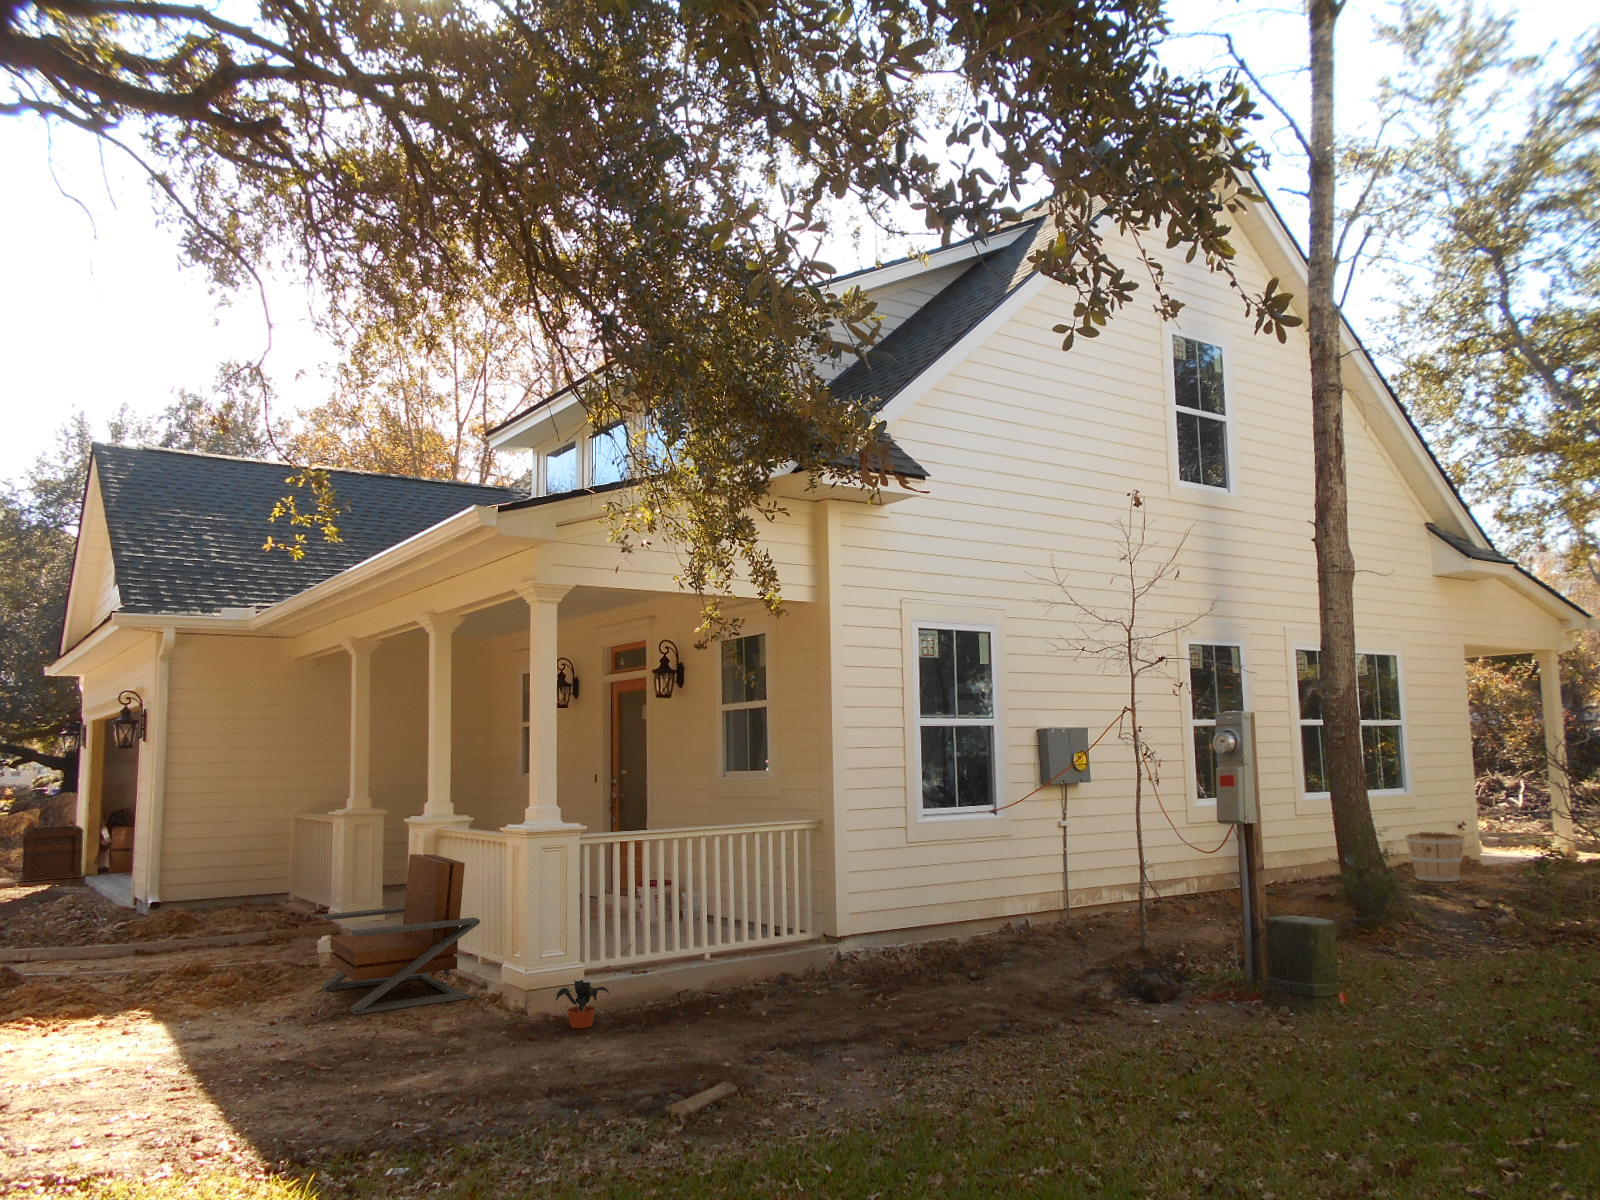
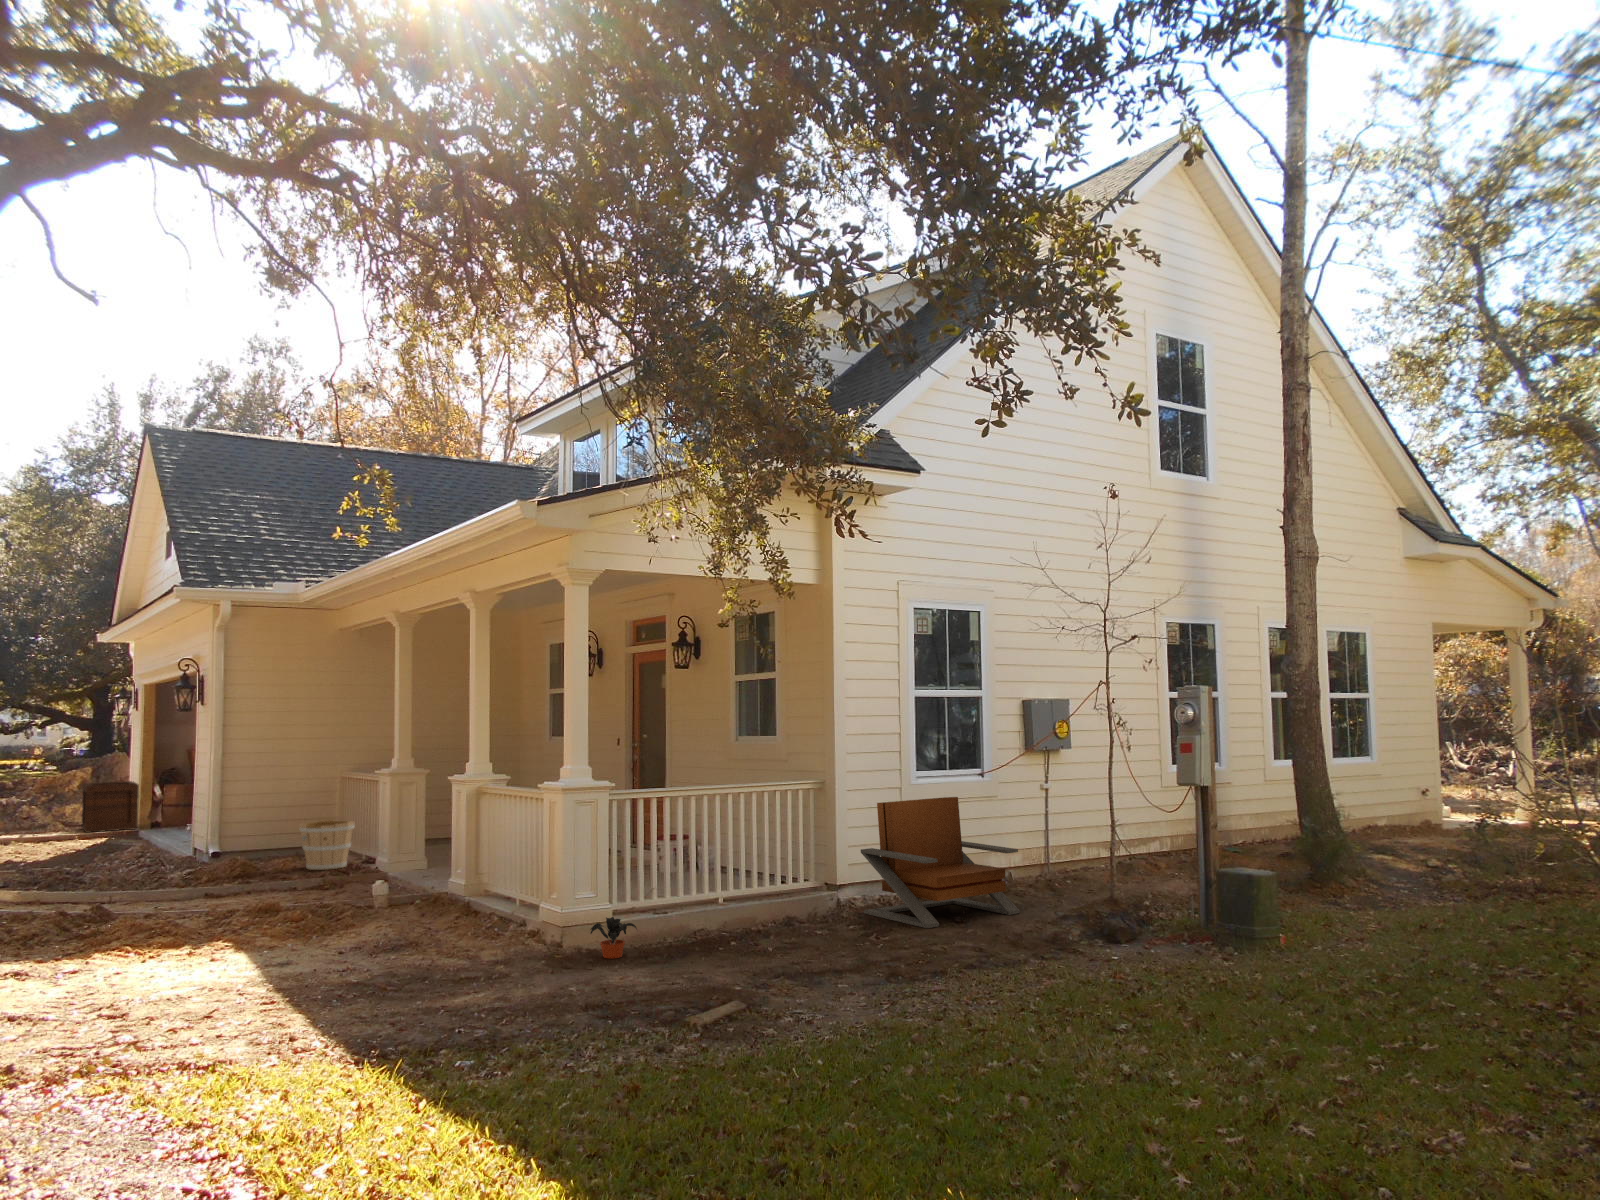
wooden bucket: present [1405,832,1464,882] -> present [299,819,355,870]
lounge chair: present [322,854,480,1015] -> present [861,797,1020,928]

